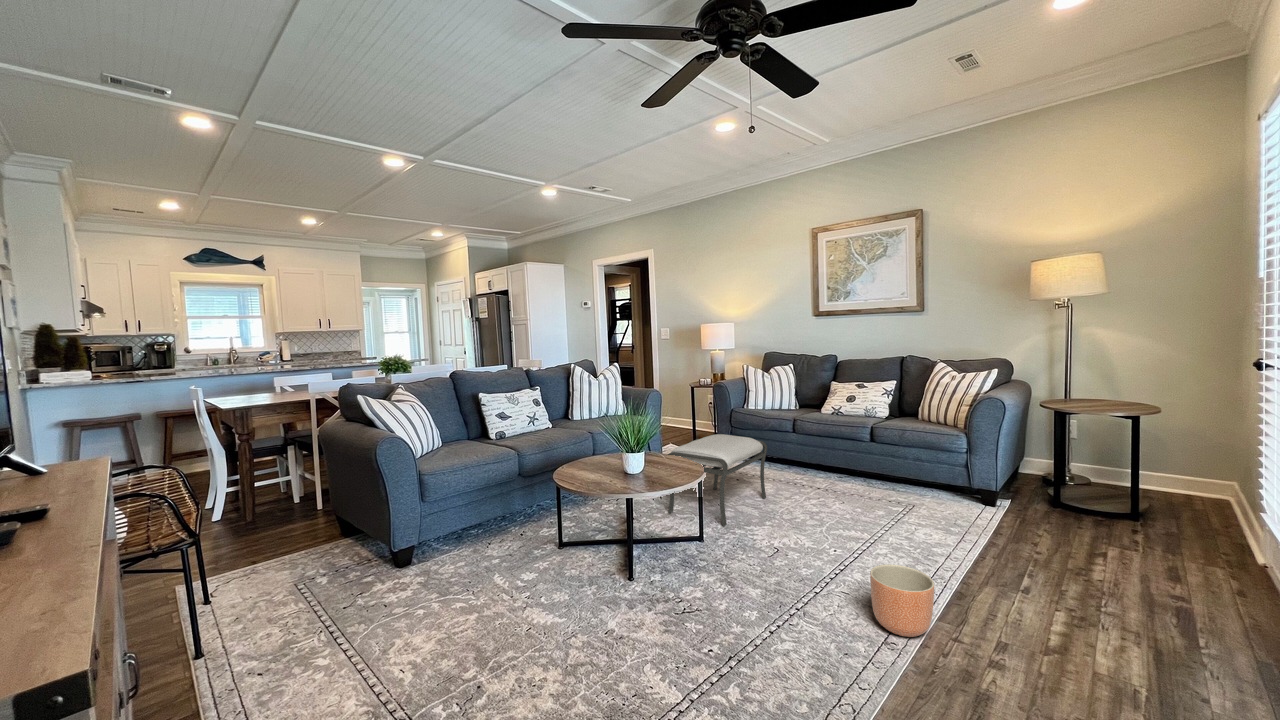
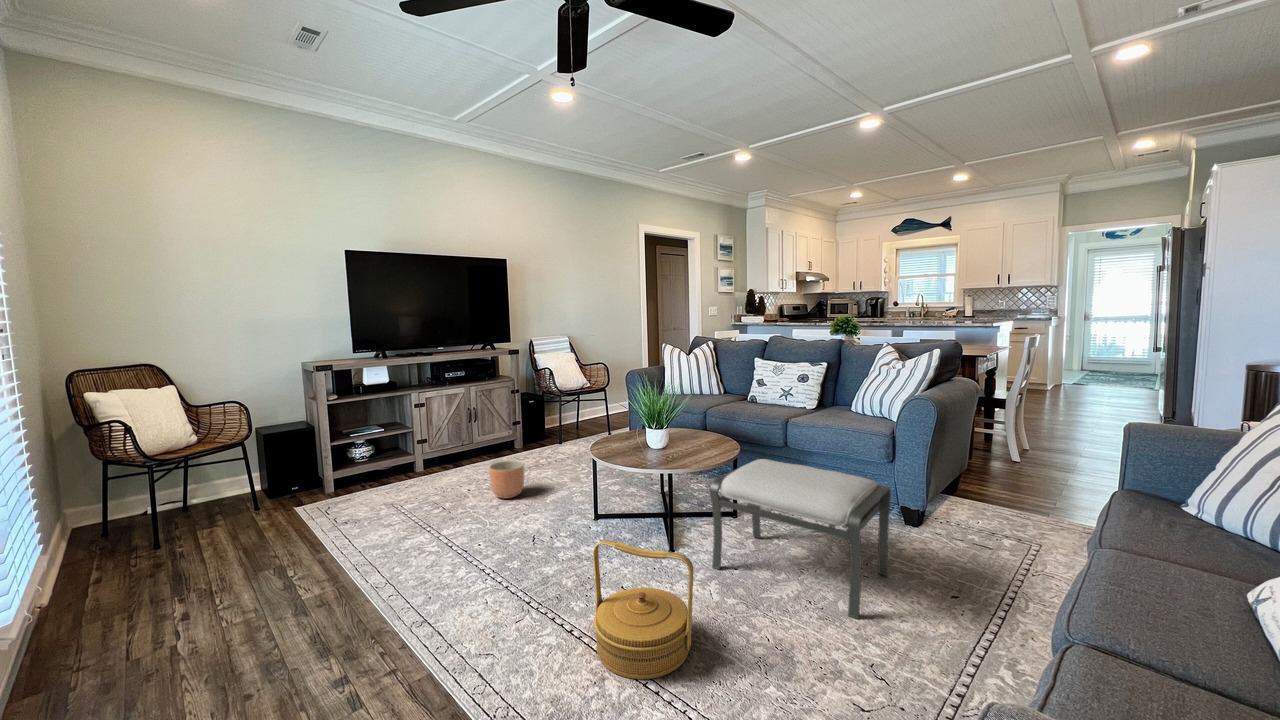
basket: none [803,472,870,557] -> present [593,540,694,679]
planter: present [870,564,934,637] -> present [489,460,524,498]

